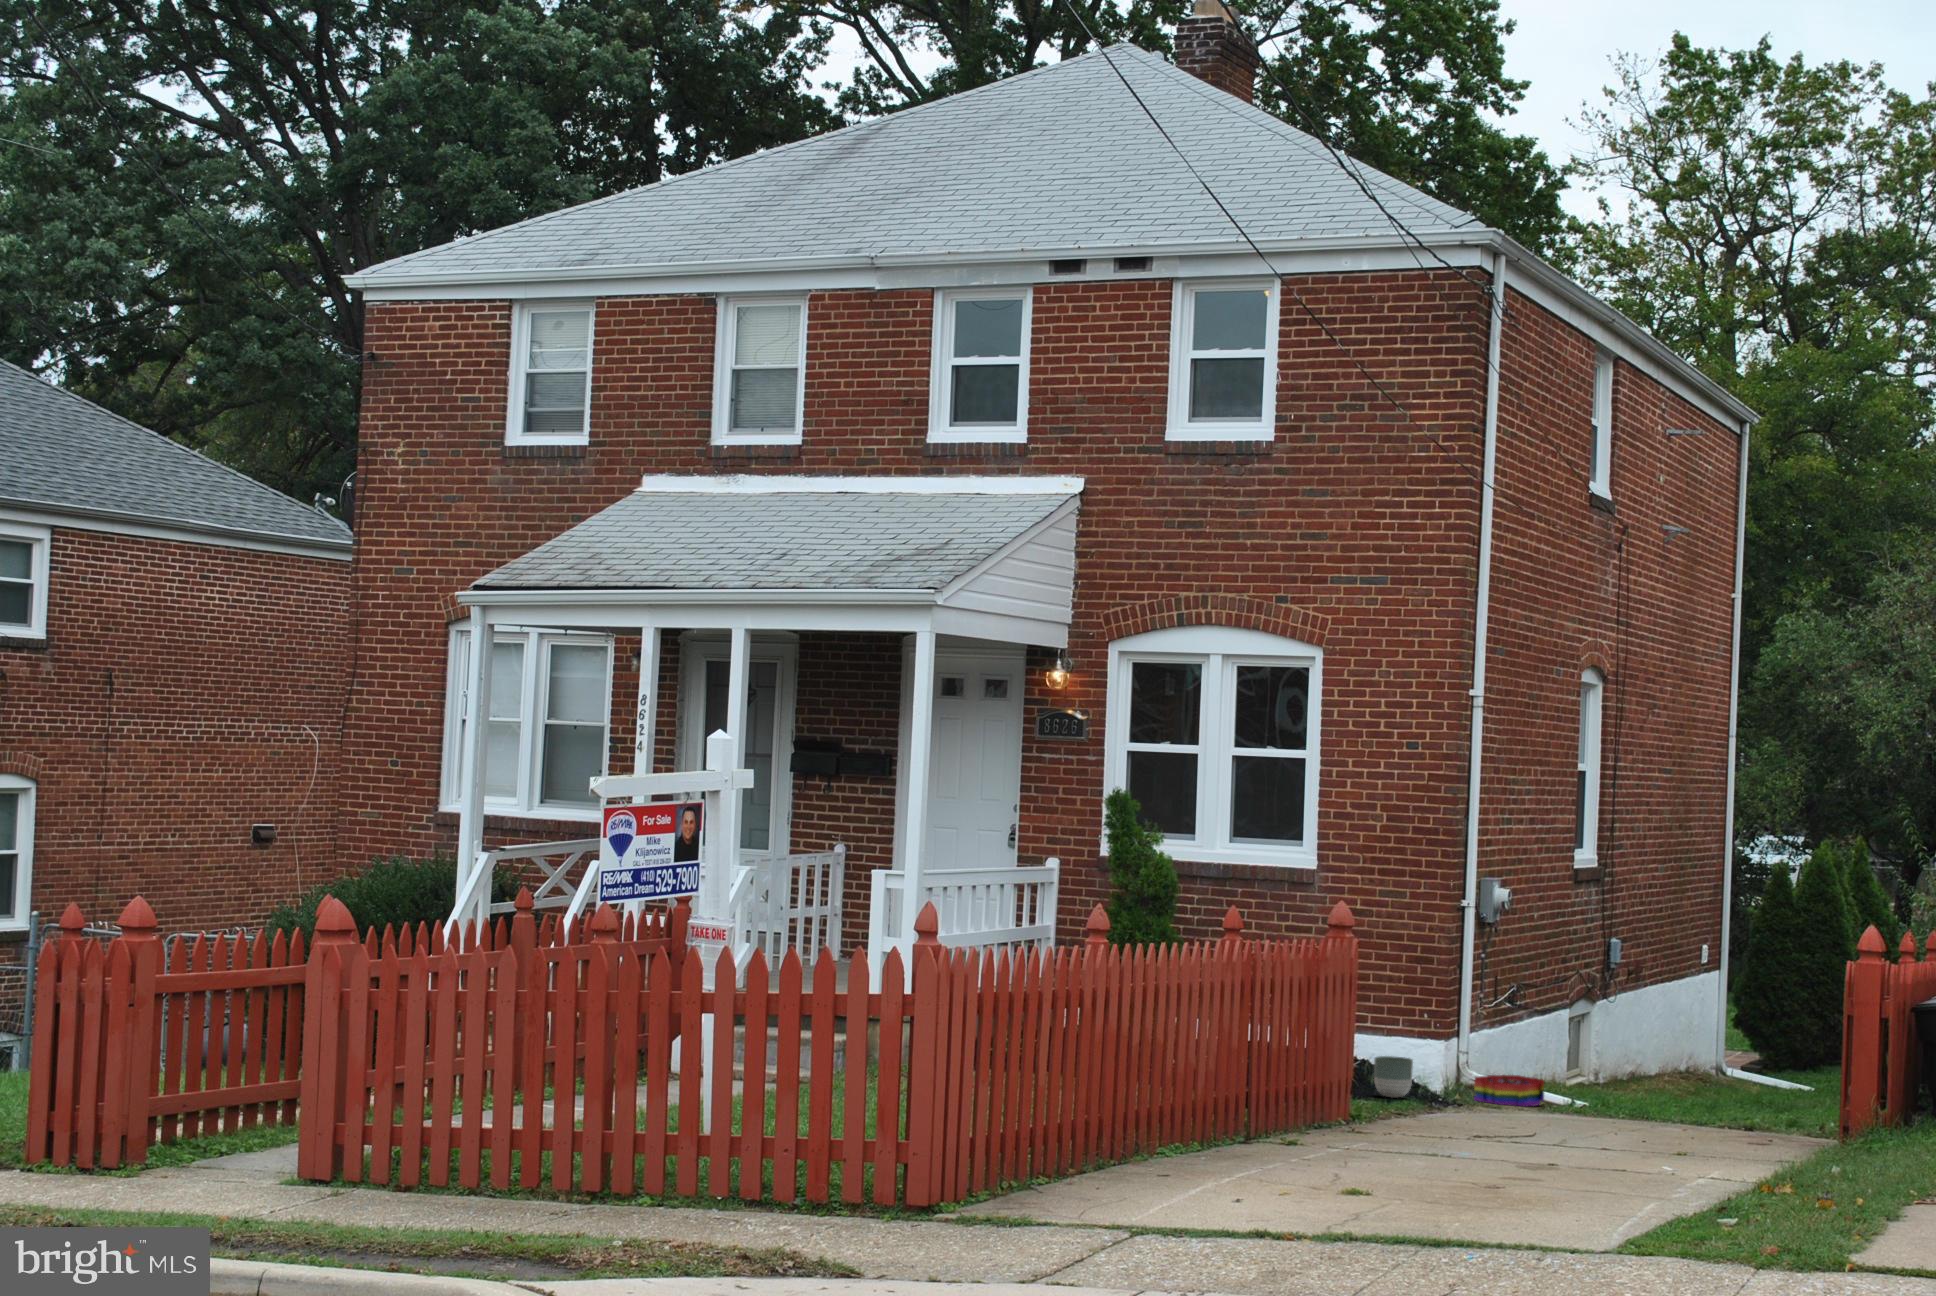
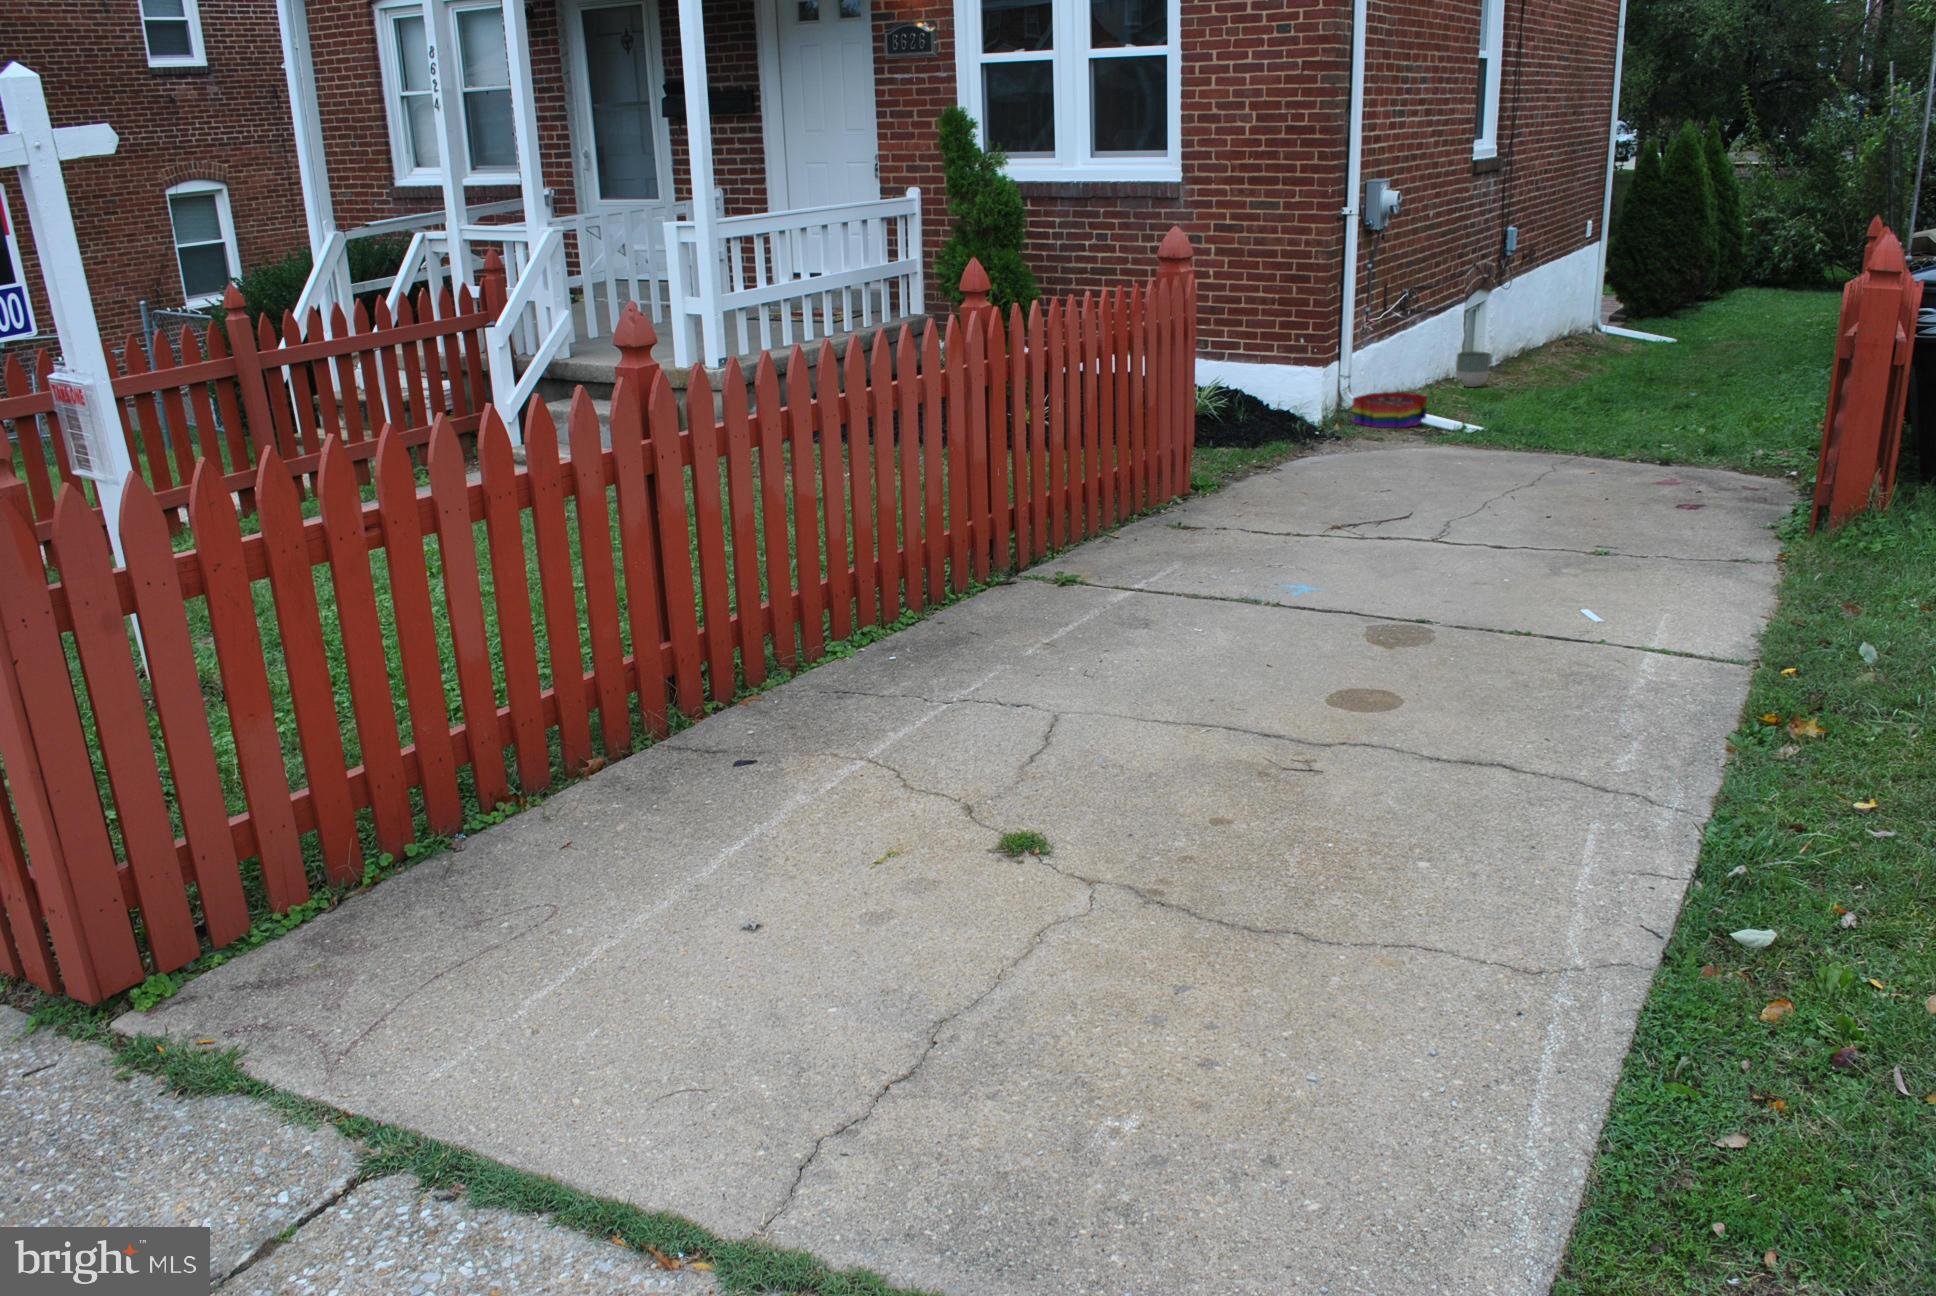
planter: present [1374,1056,1413,1098] -> present [1456,351,1491,387]

